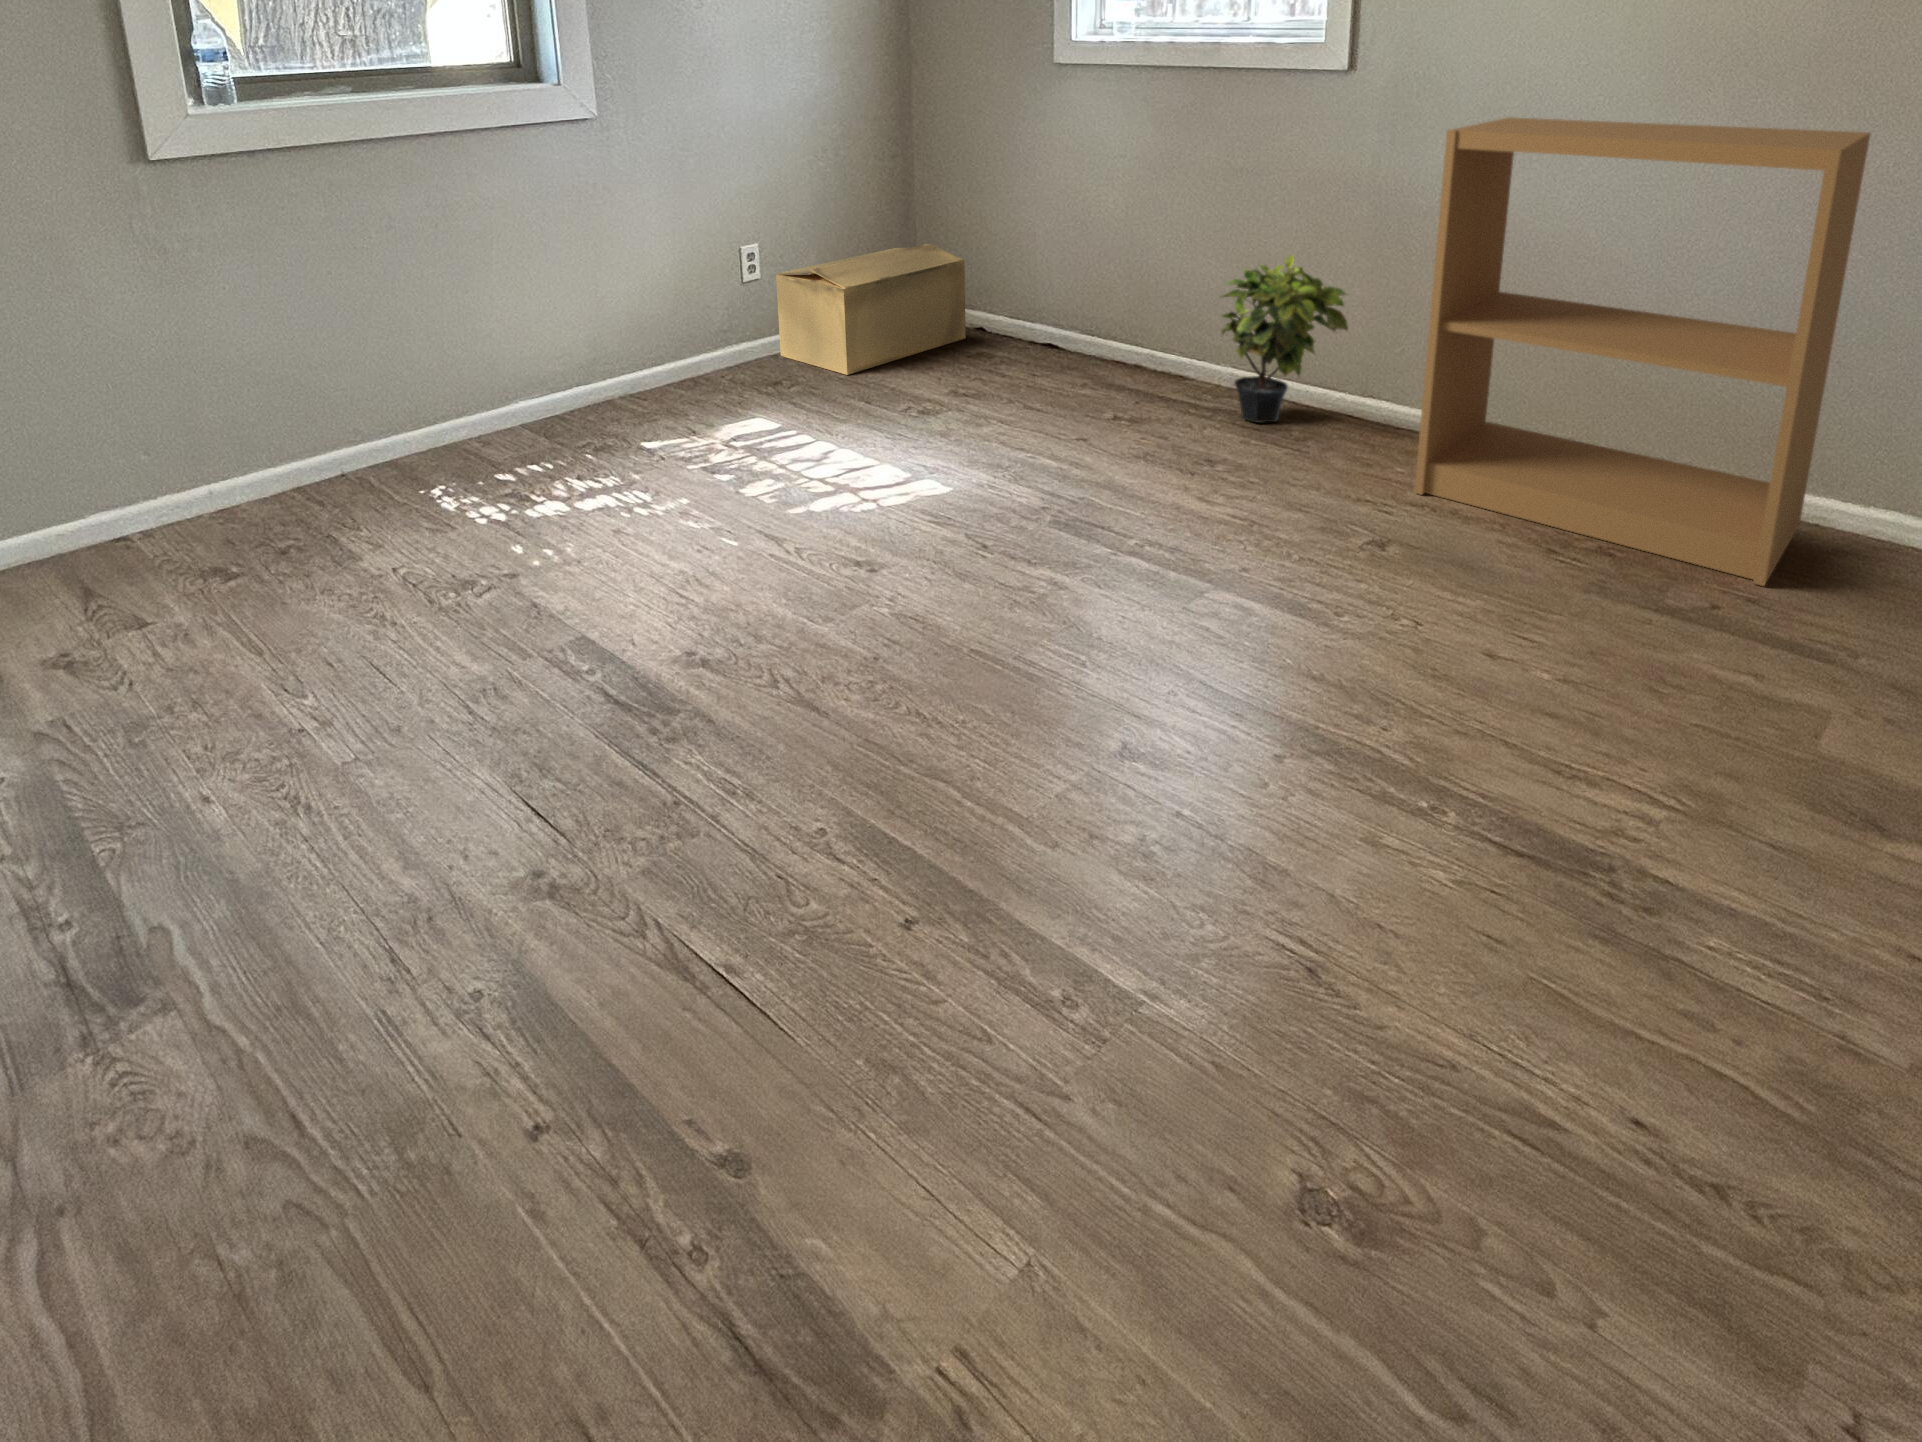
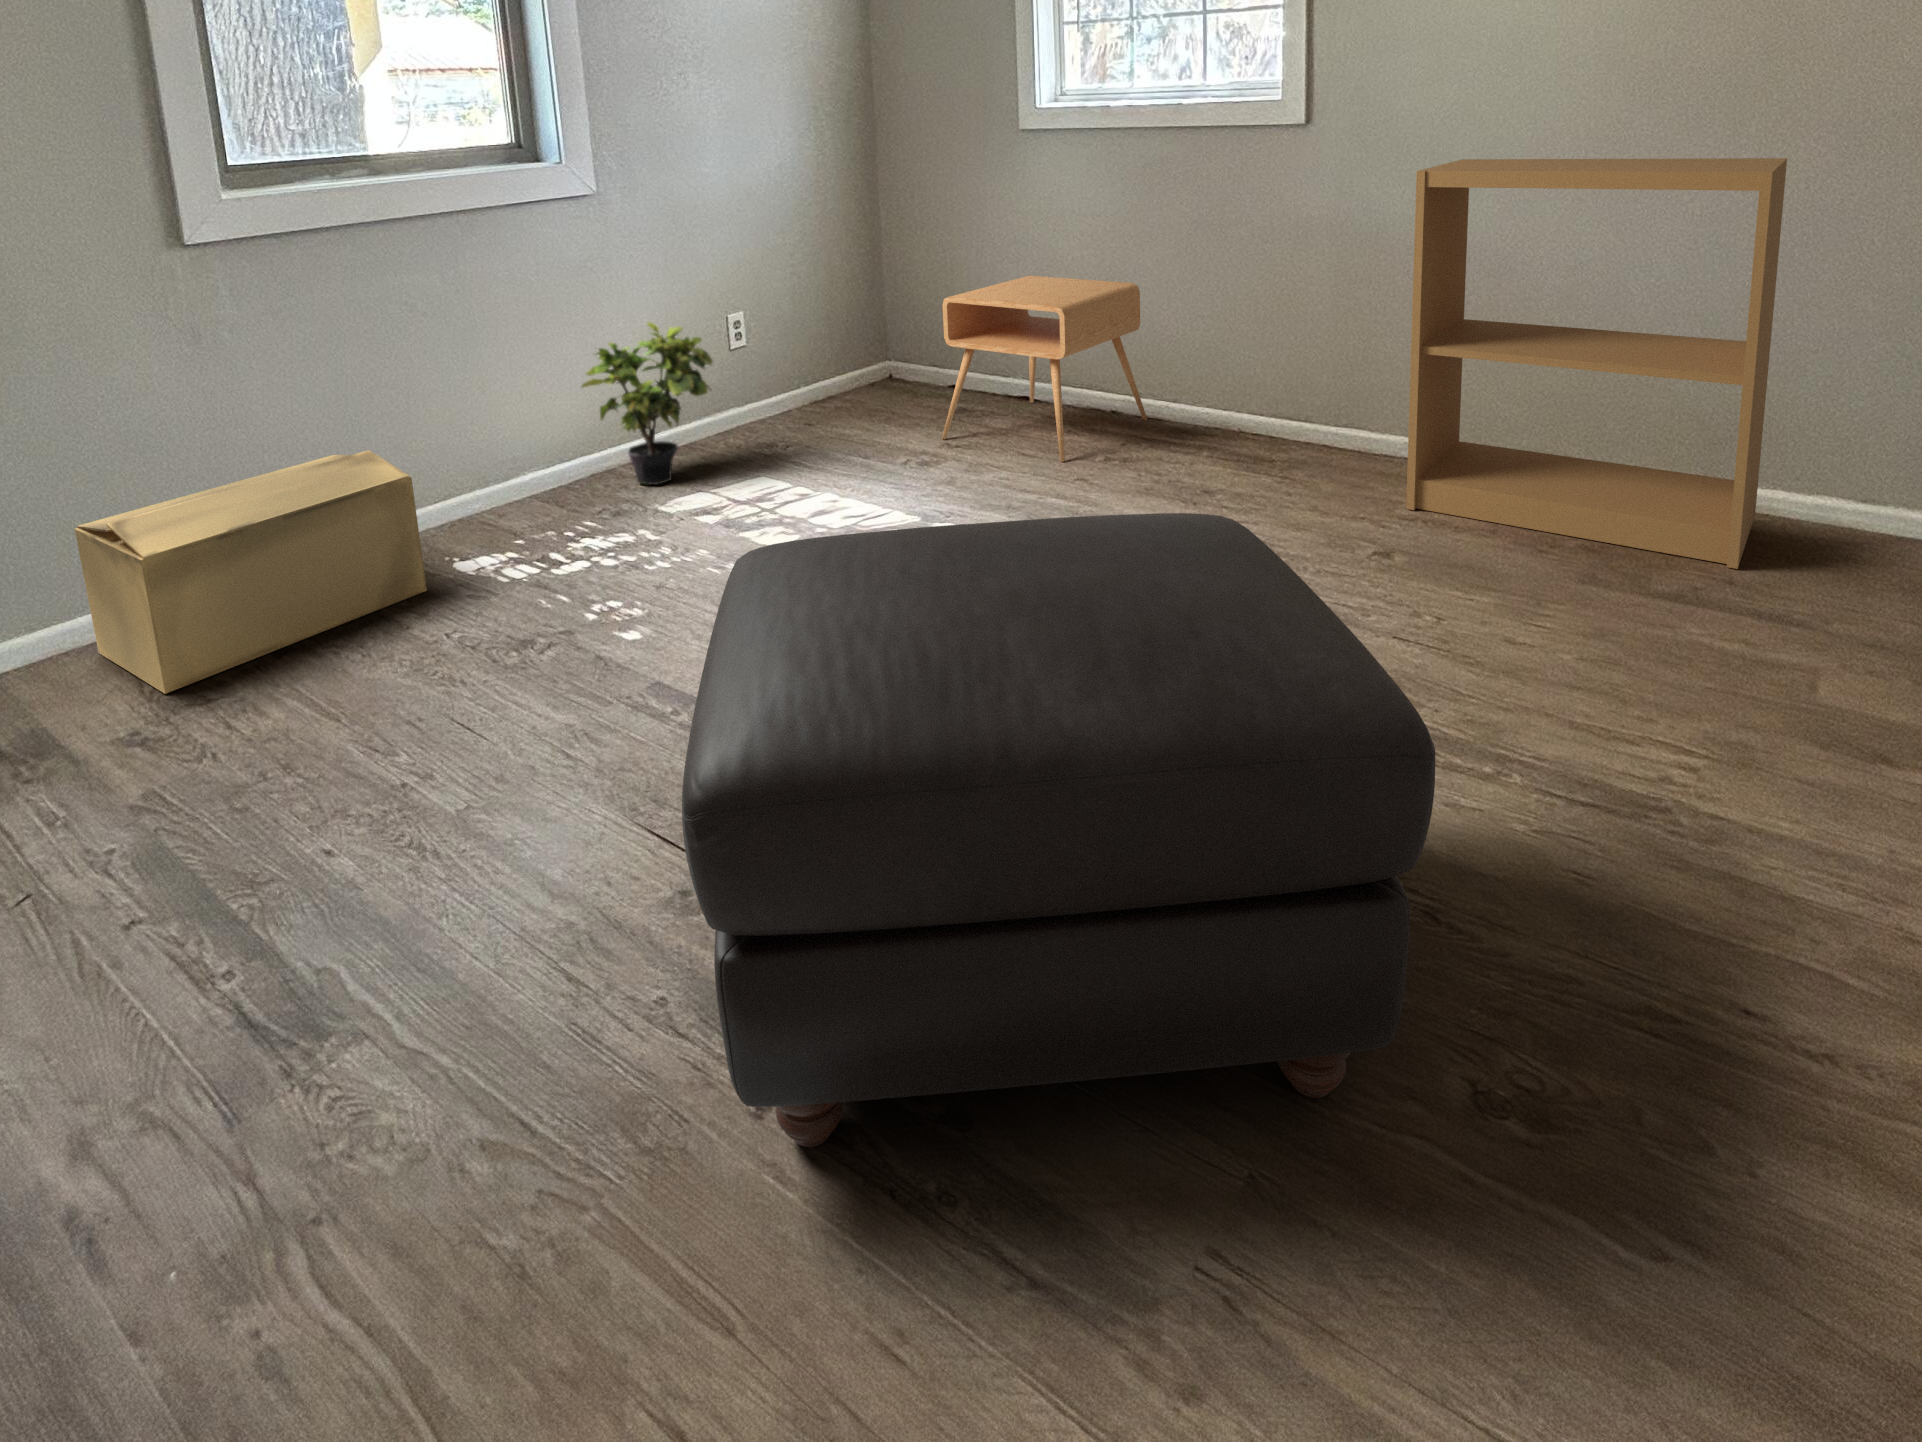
side table: none [950,220,1167,418] -> present [942,276,1147,462]
cardboard box: present [776,244,966,375] -> present [75,450,427,694]
potted plant: present [1221,255,1348,422] -> present [581,322,712,485]
ottoman: none [399,514,1256,1183] -> present [682,513,1435,1147]

